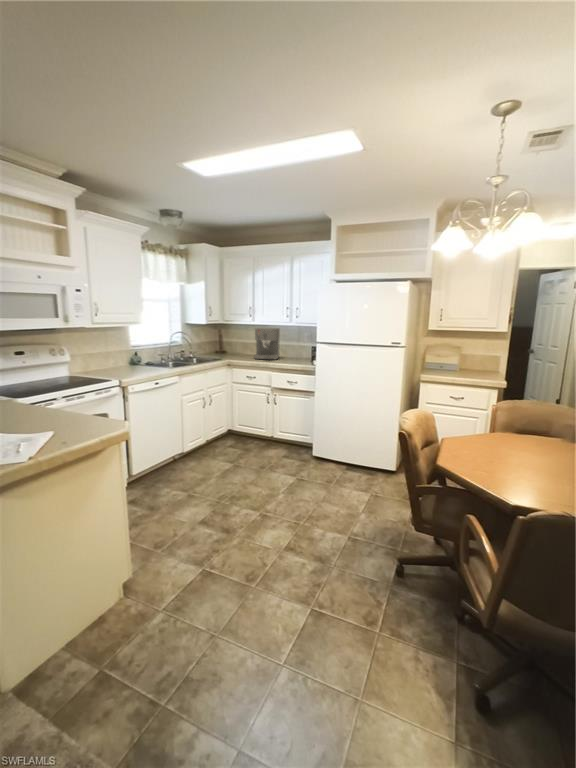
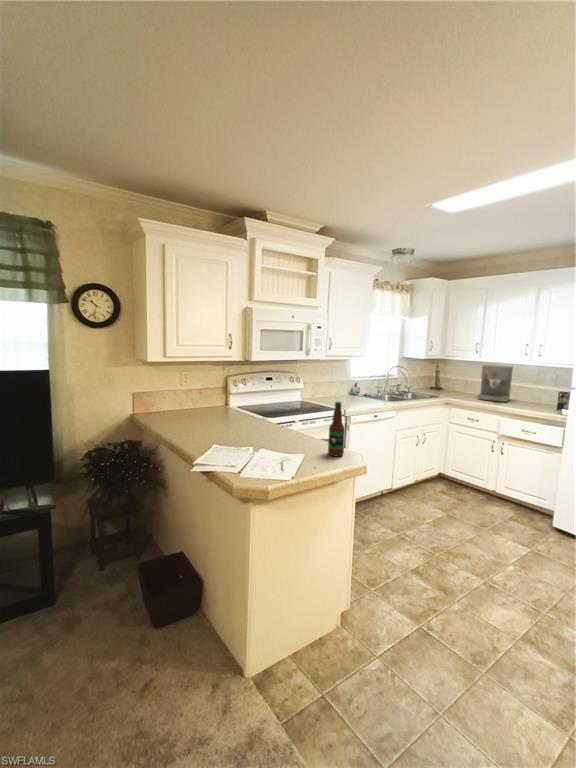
bottle: none [80,370,102,429] -> present [328,402,345,456]

